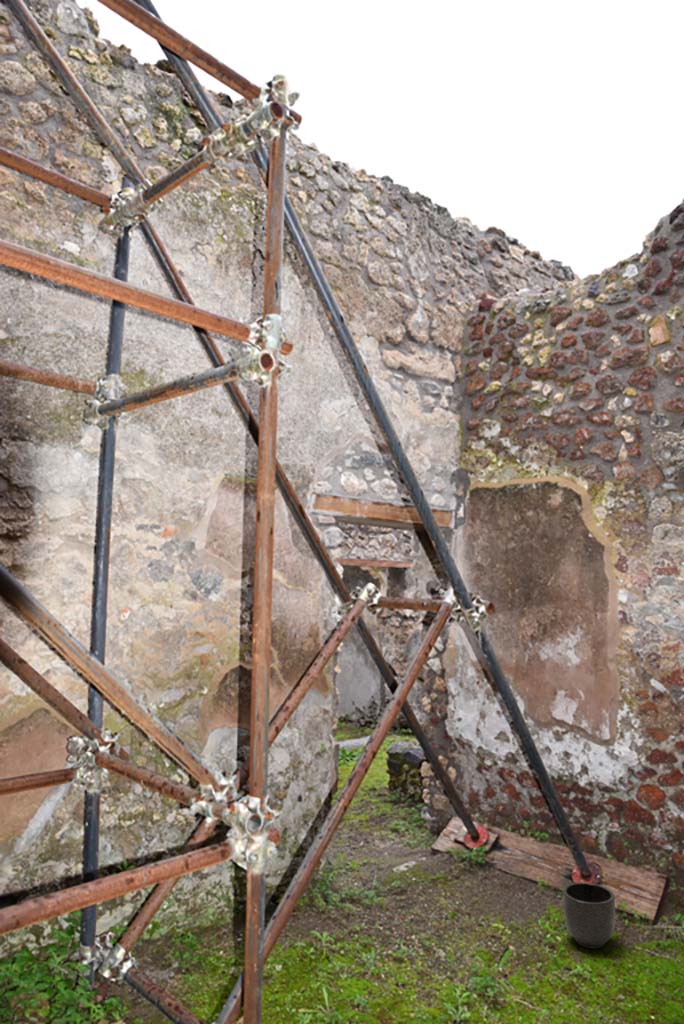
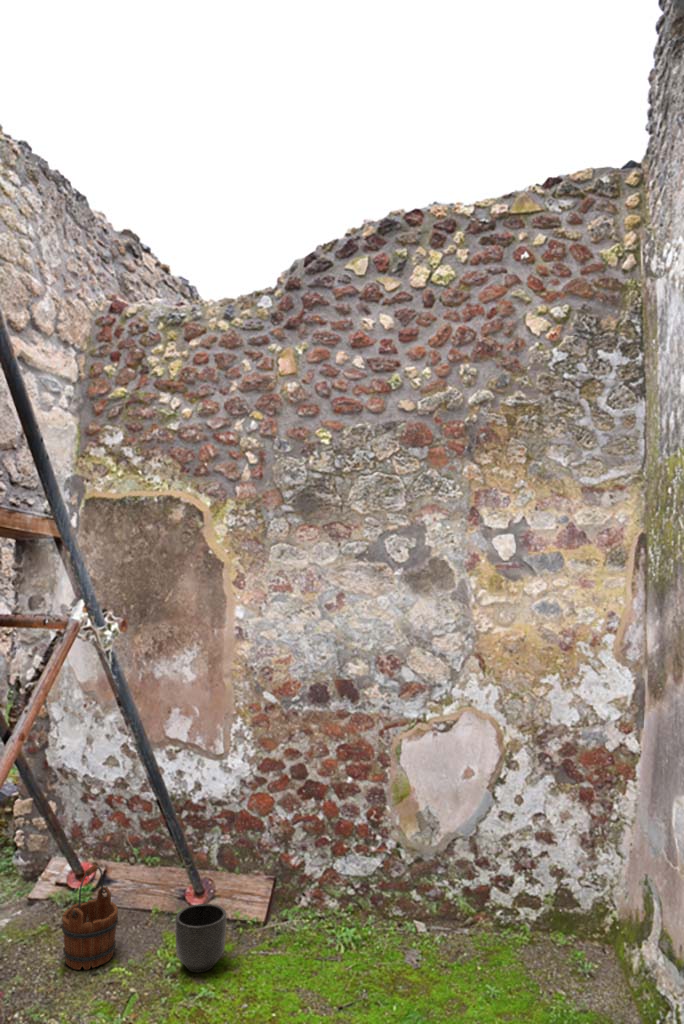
wooden bucket: none [460,827,510,921] -> present [62,865,118,970]

